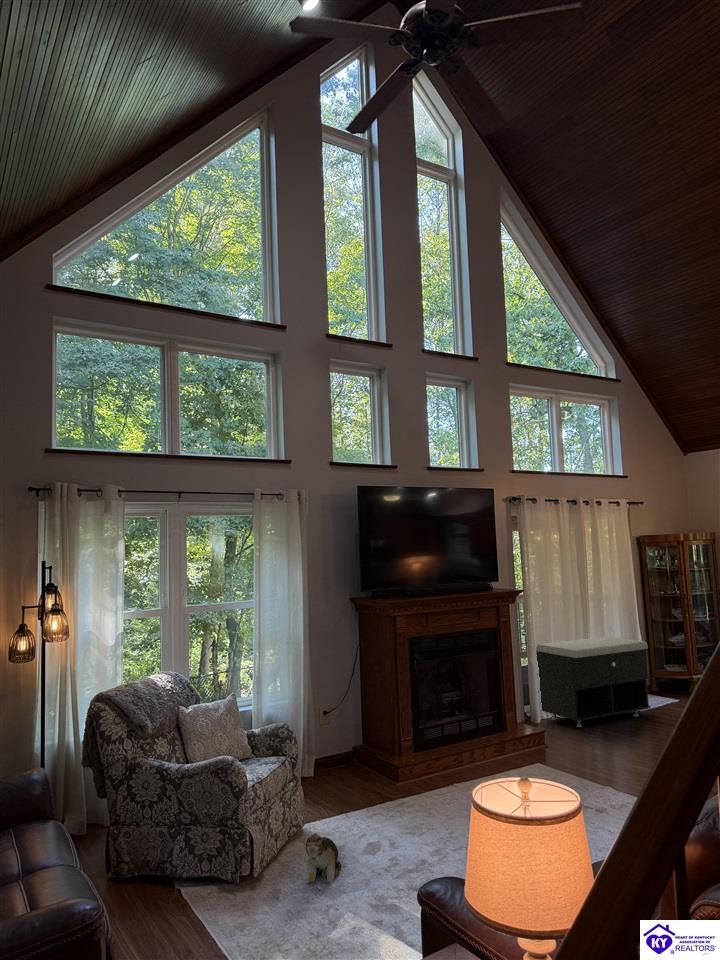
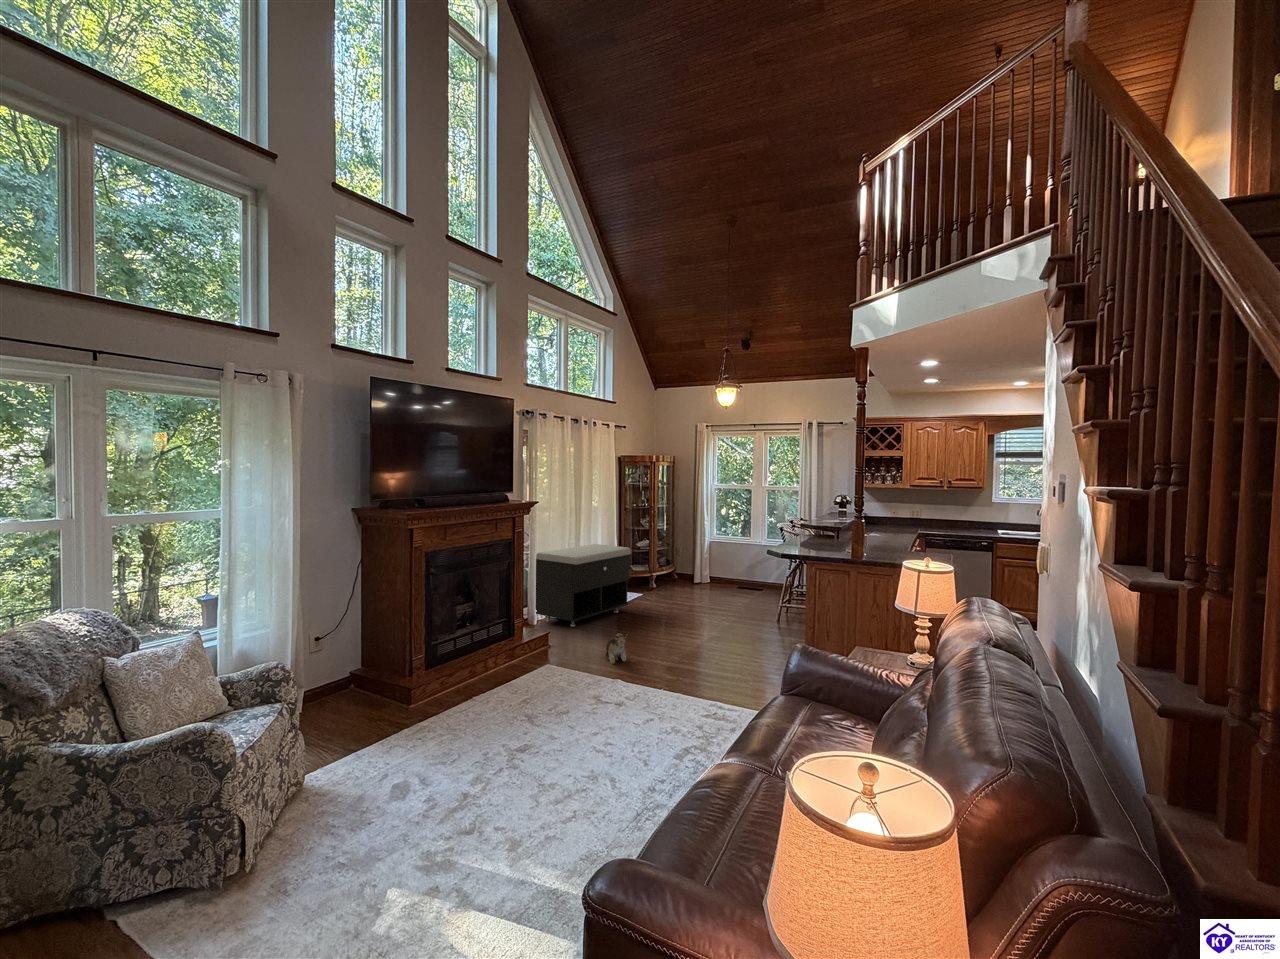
plush toy: present [302,833,341,883] -> present [606,633,626,664]

